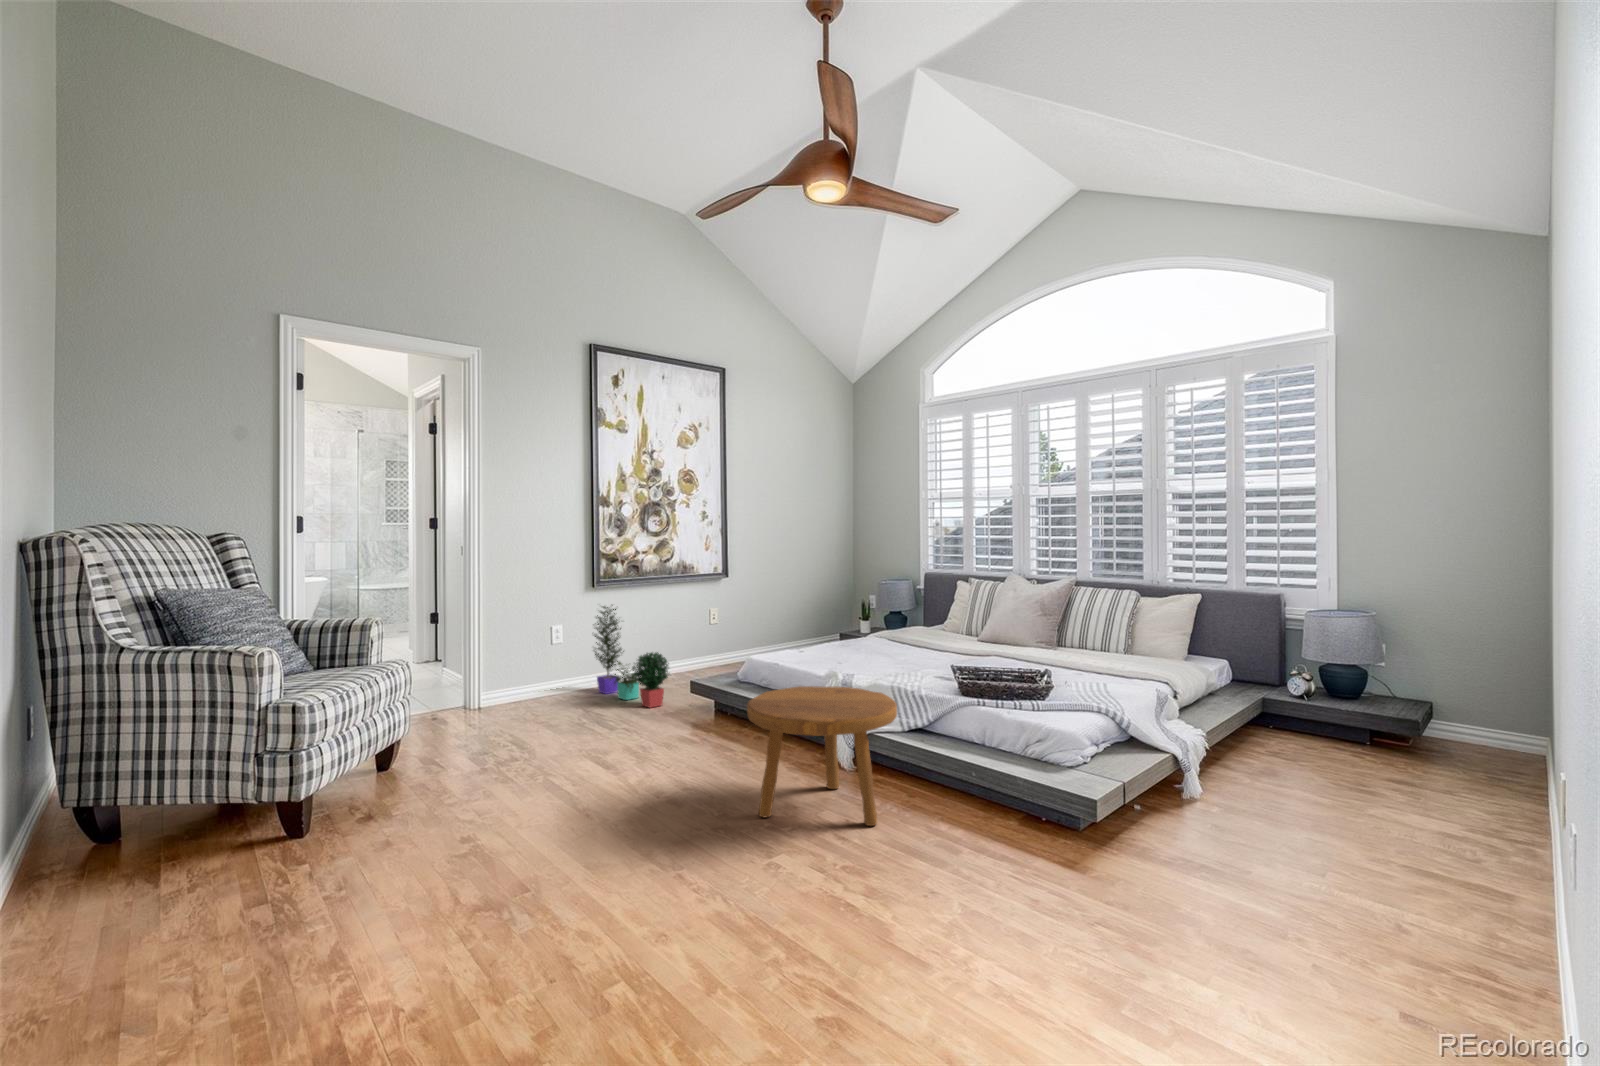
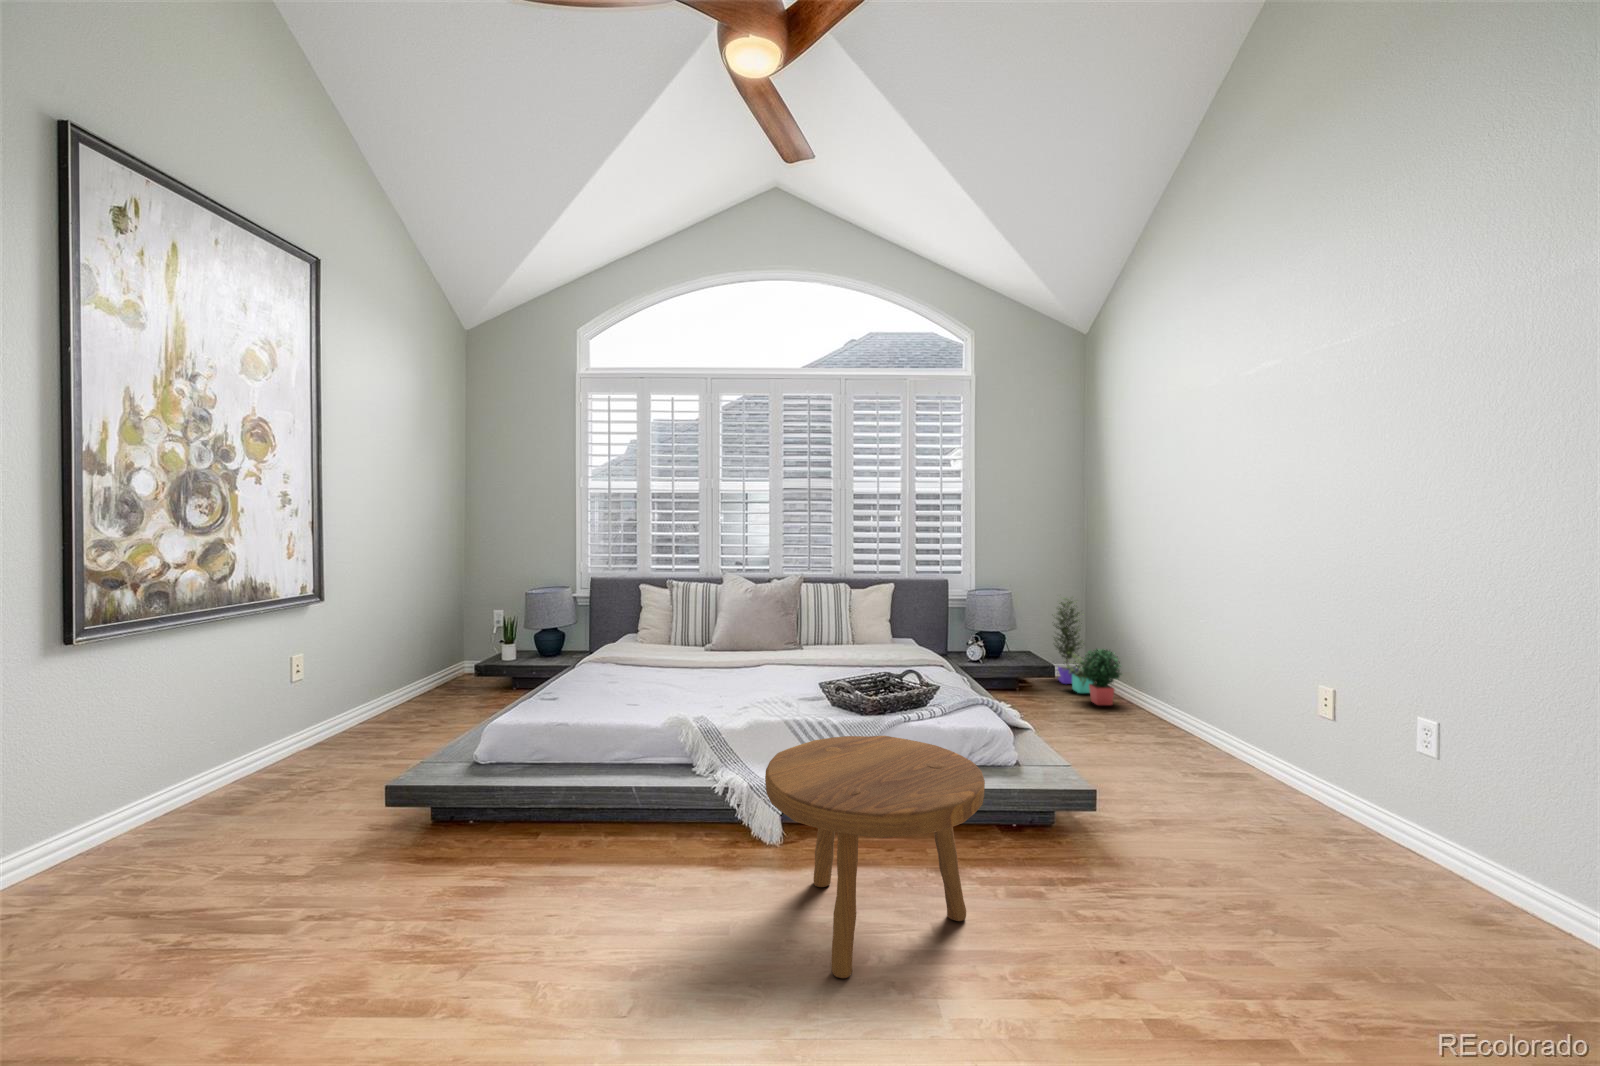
potted plant: present [594,605,669,708] -> present [1053,597,1121,705]

